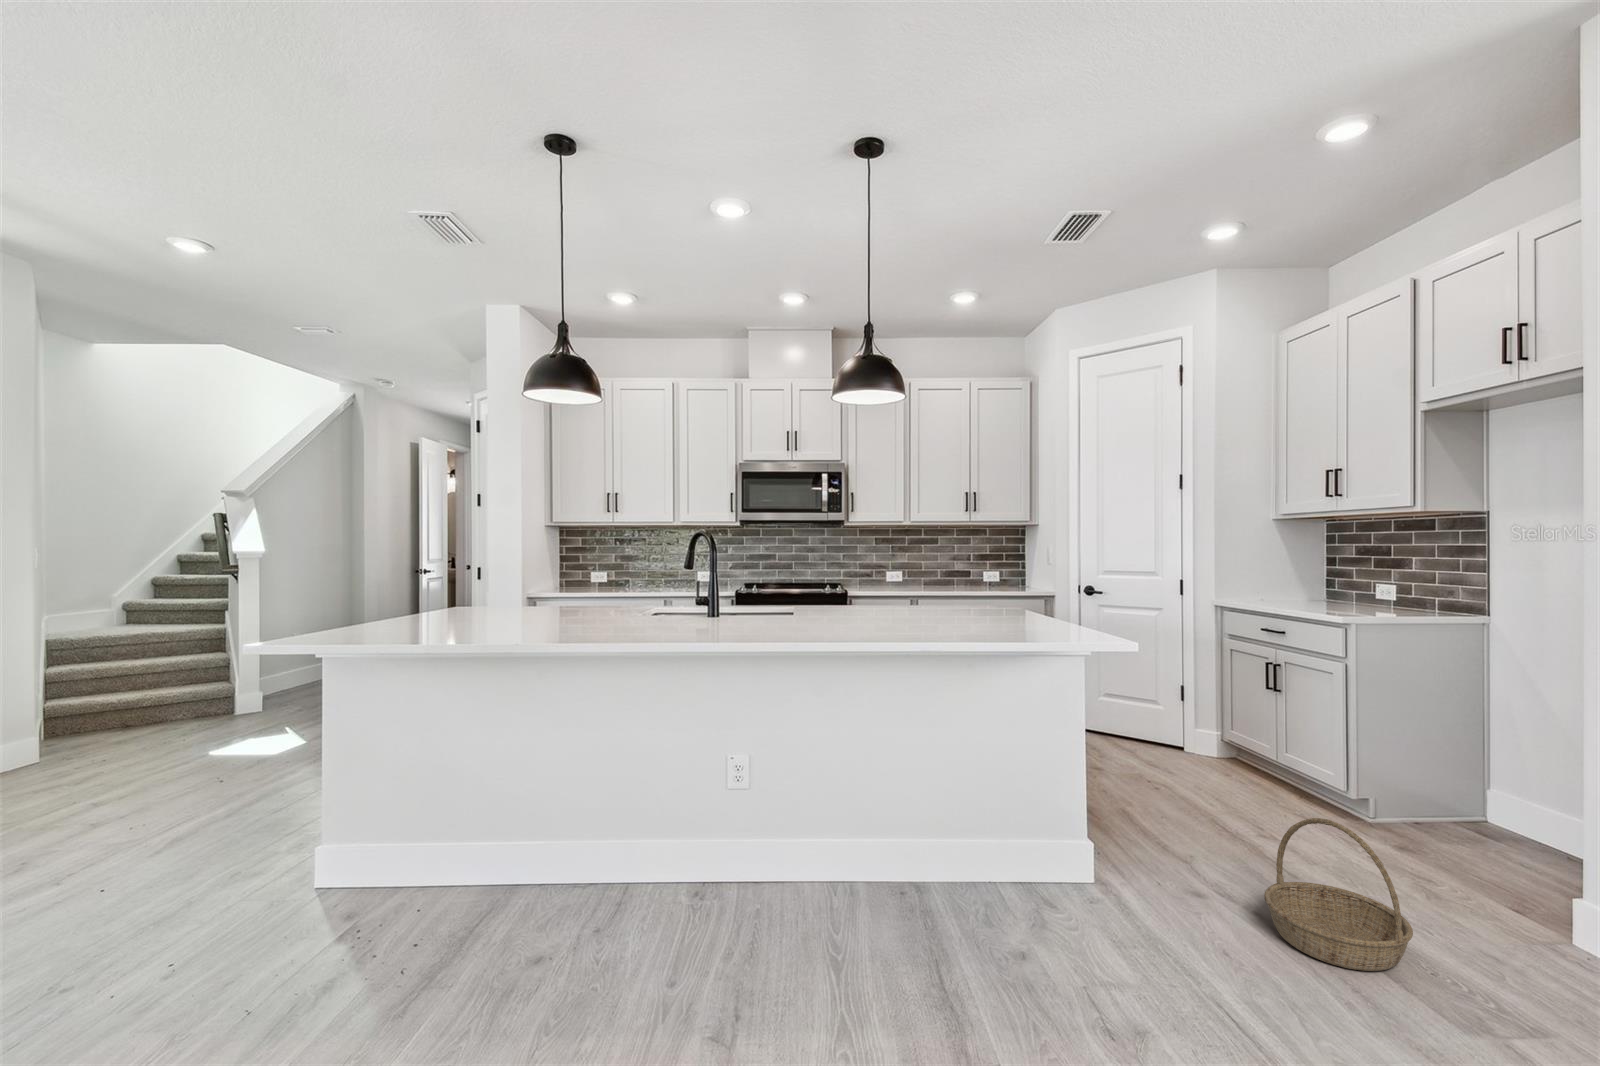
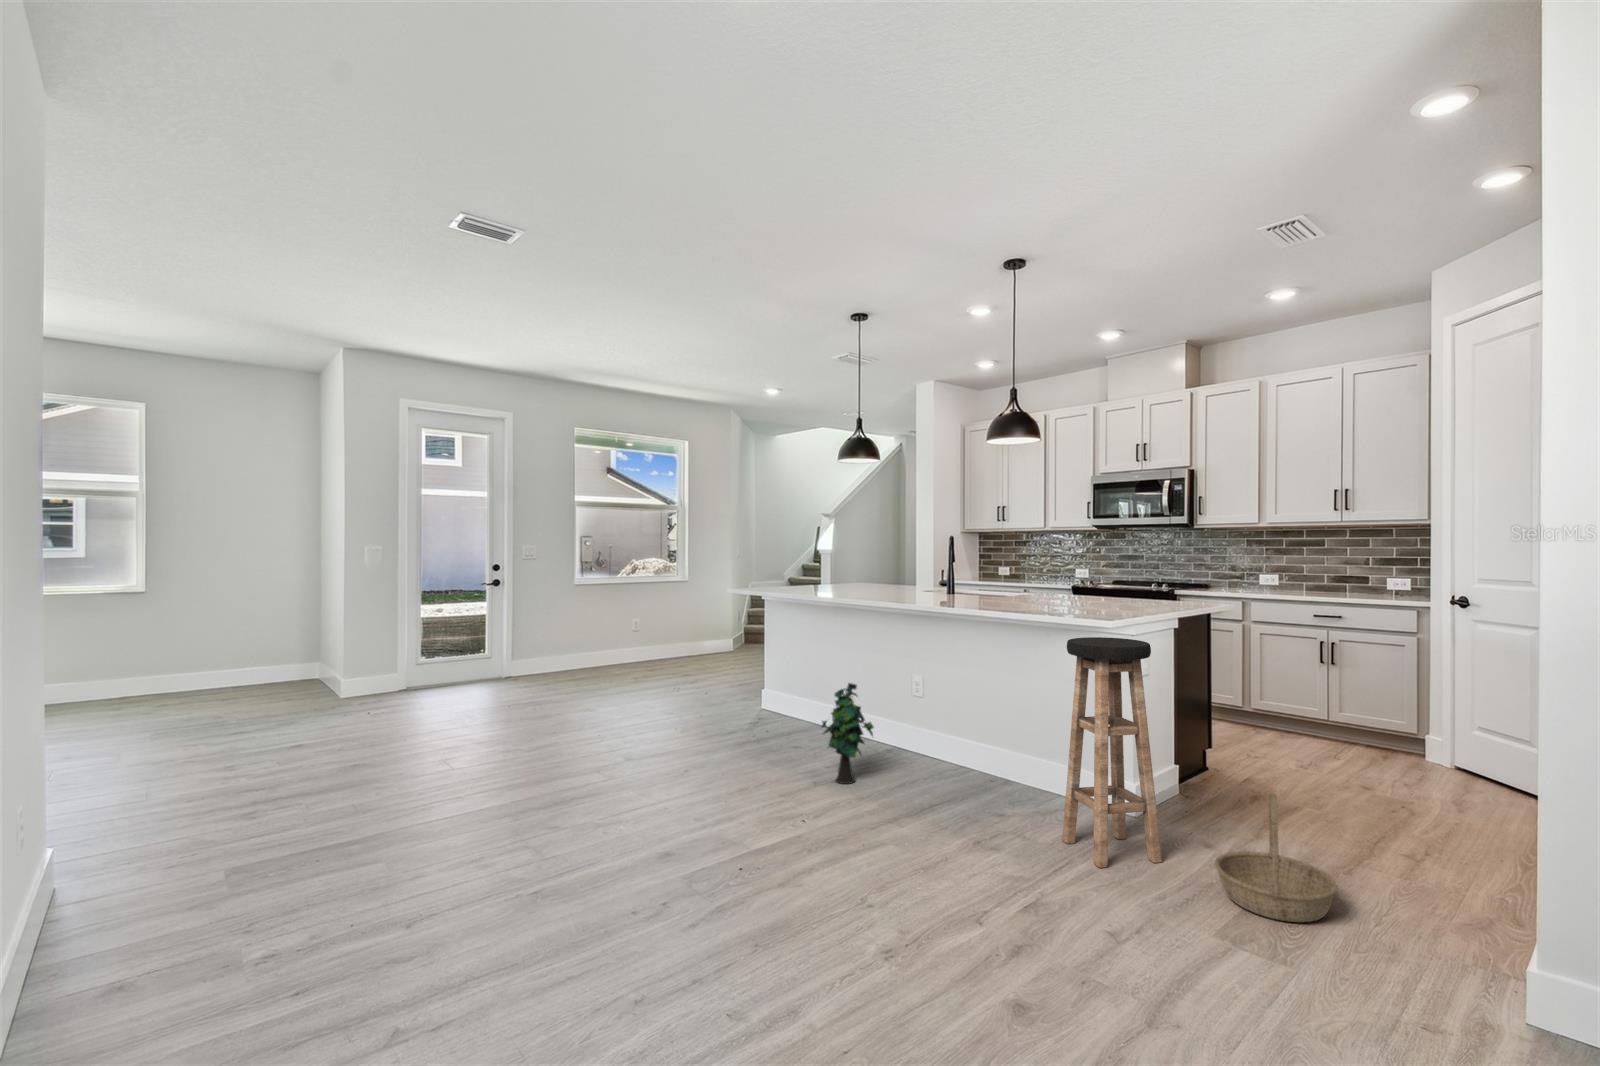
bar stool: none [1083,657,1198,982] -> present [1062,637,1162,868]
decorative plant: none [635,791,746,989] -> present [822,683,874,784]

